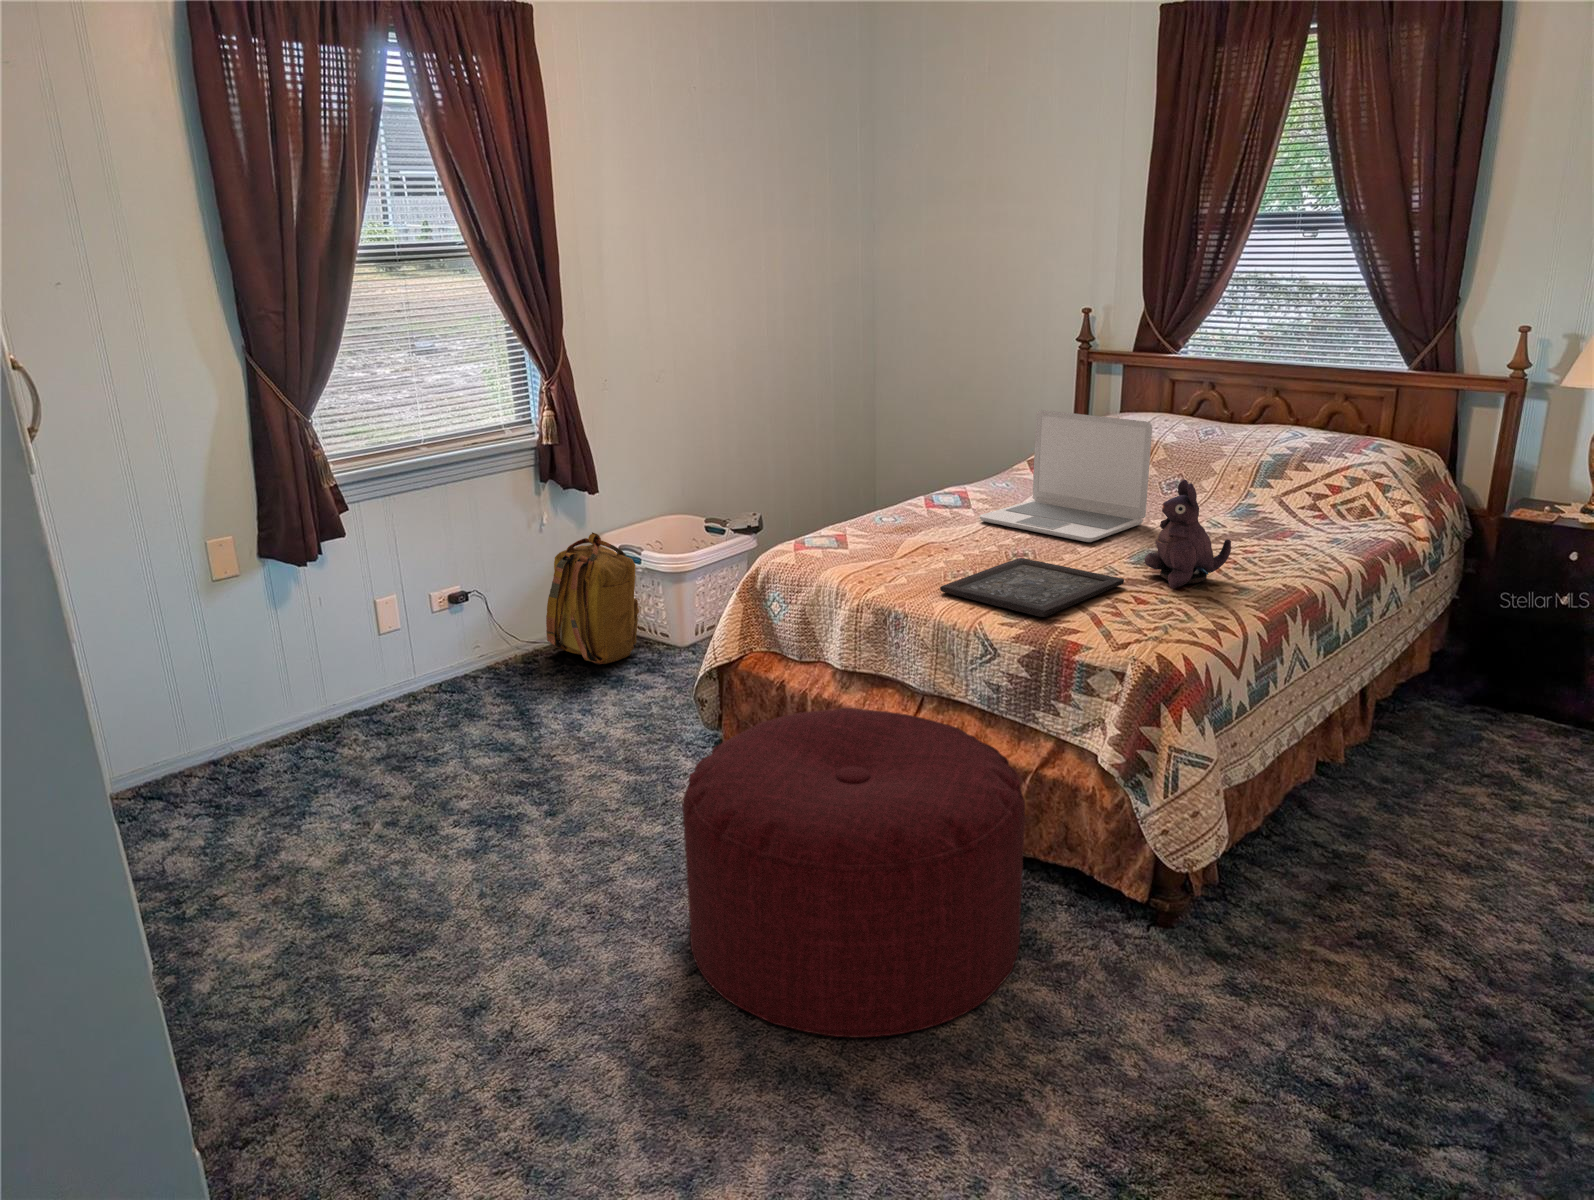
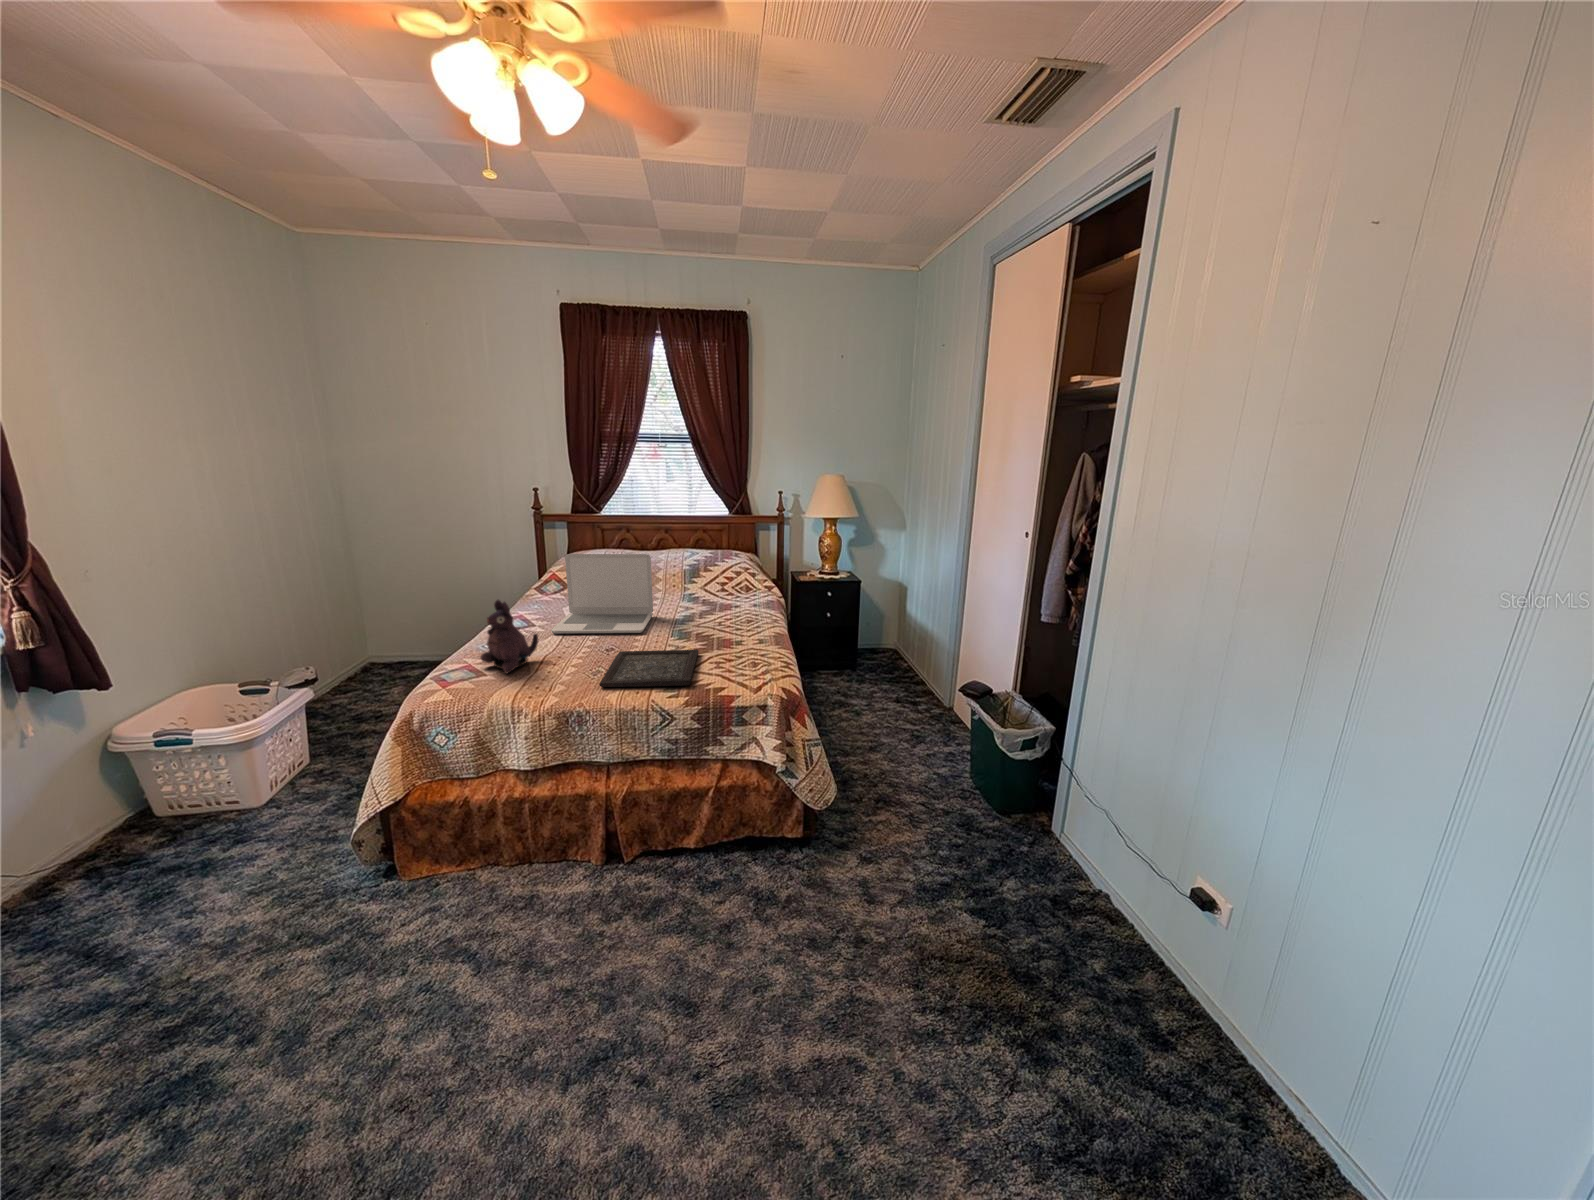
plush toy: present [1145,479,1231,589] -> present [481,600,538,673]
backpack: present [546,532,639,665] -> none [61,727,207,862]
ottoman: present [683,708,1025,1038] -> none [501,777,779,1087]

